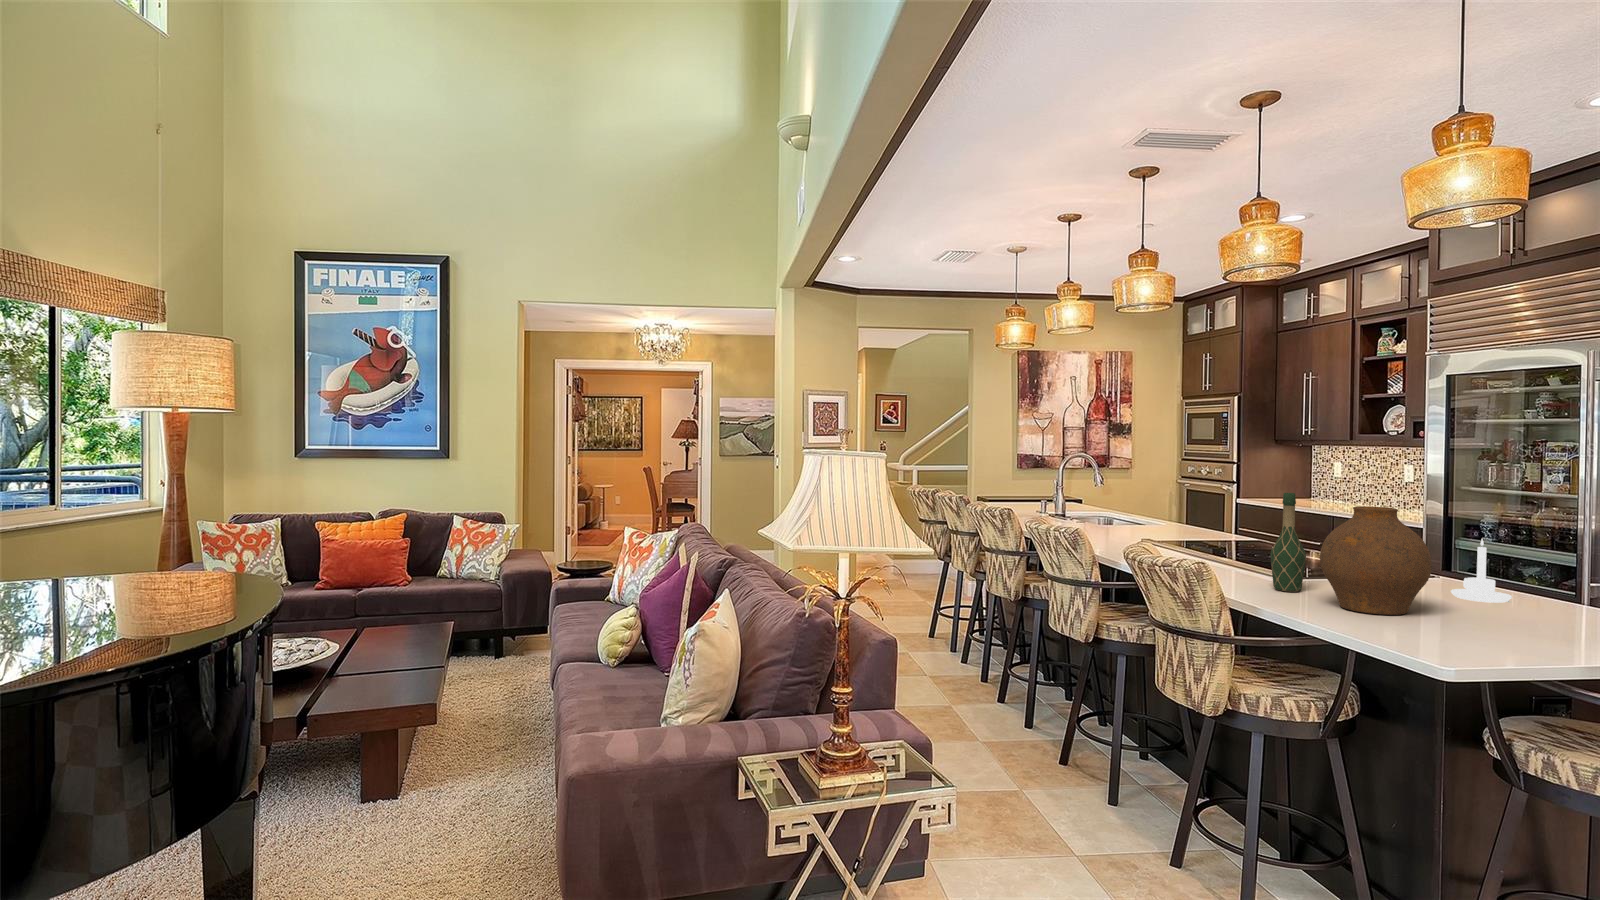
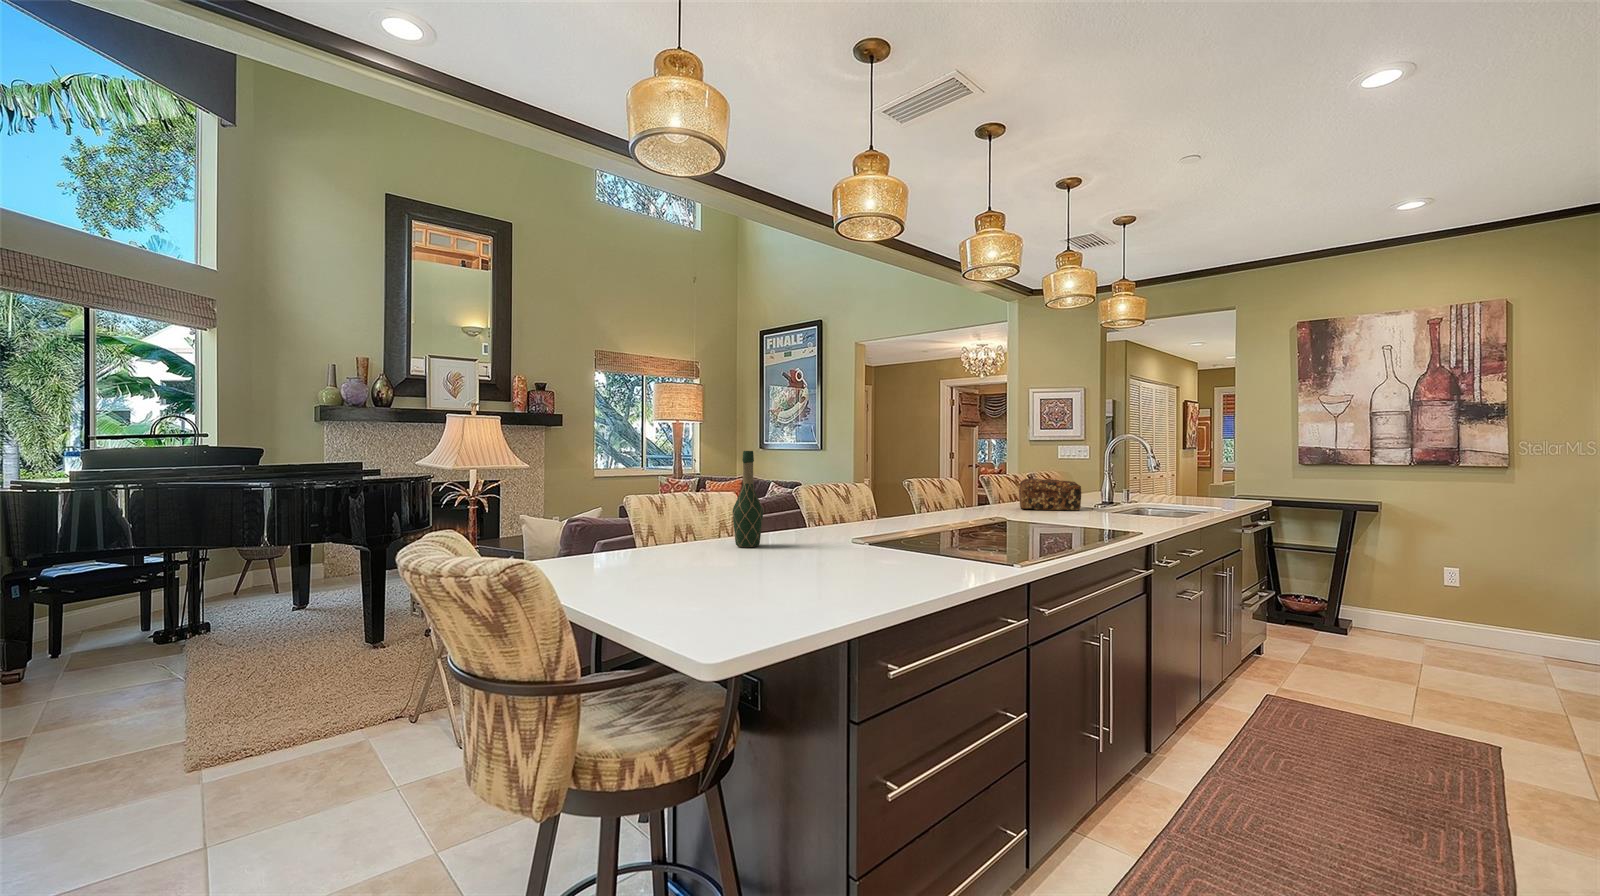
bread loaf: none [1048,497,1104,527] -> present [1019,479,1081,511]
vase: present [1320,506,1432,615] -> none [629,458,722,563]
candle holder: present [1451,539,1512,603] -> none [768,500,825,577]

